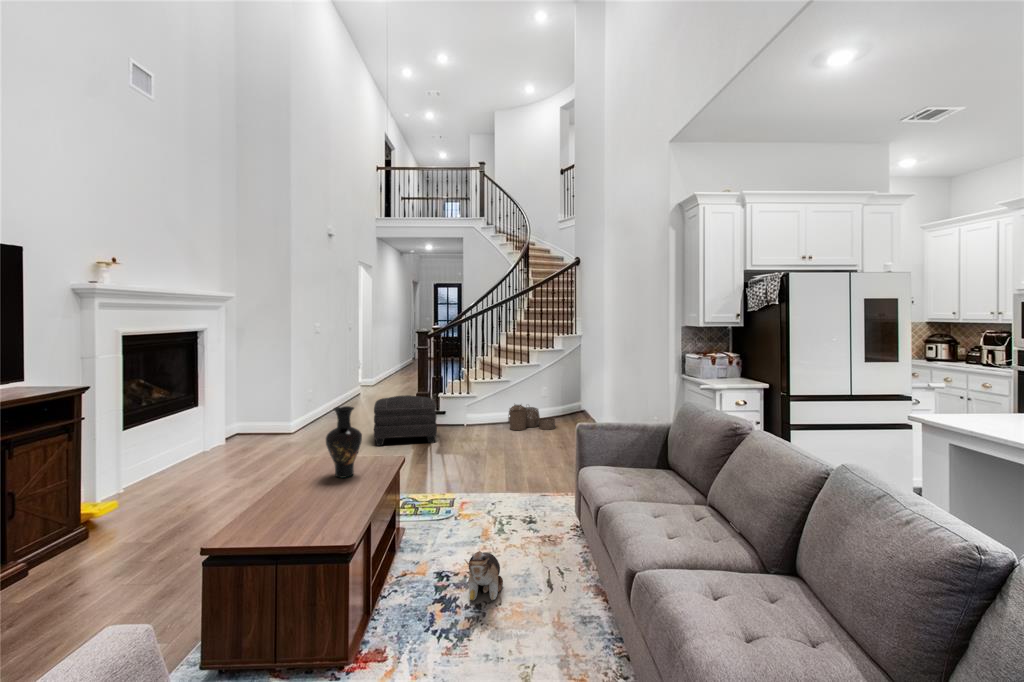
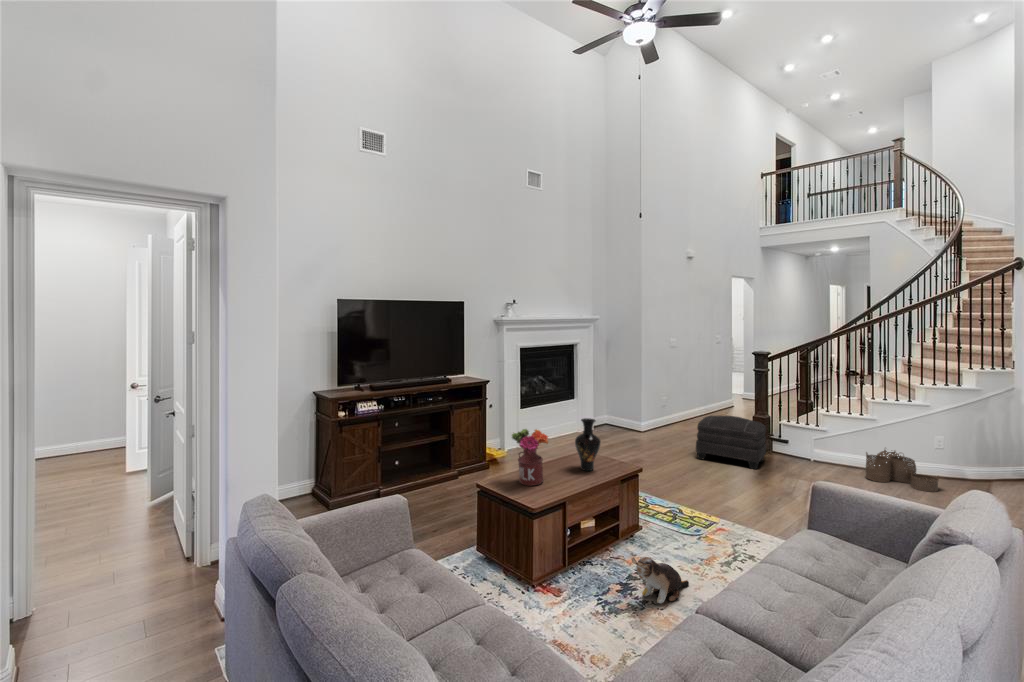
flower arrangement: none [253,430,321,521] -> present [512,429,549,486]

